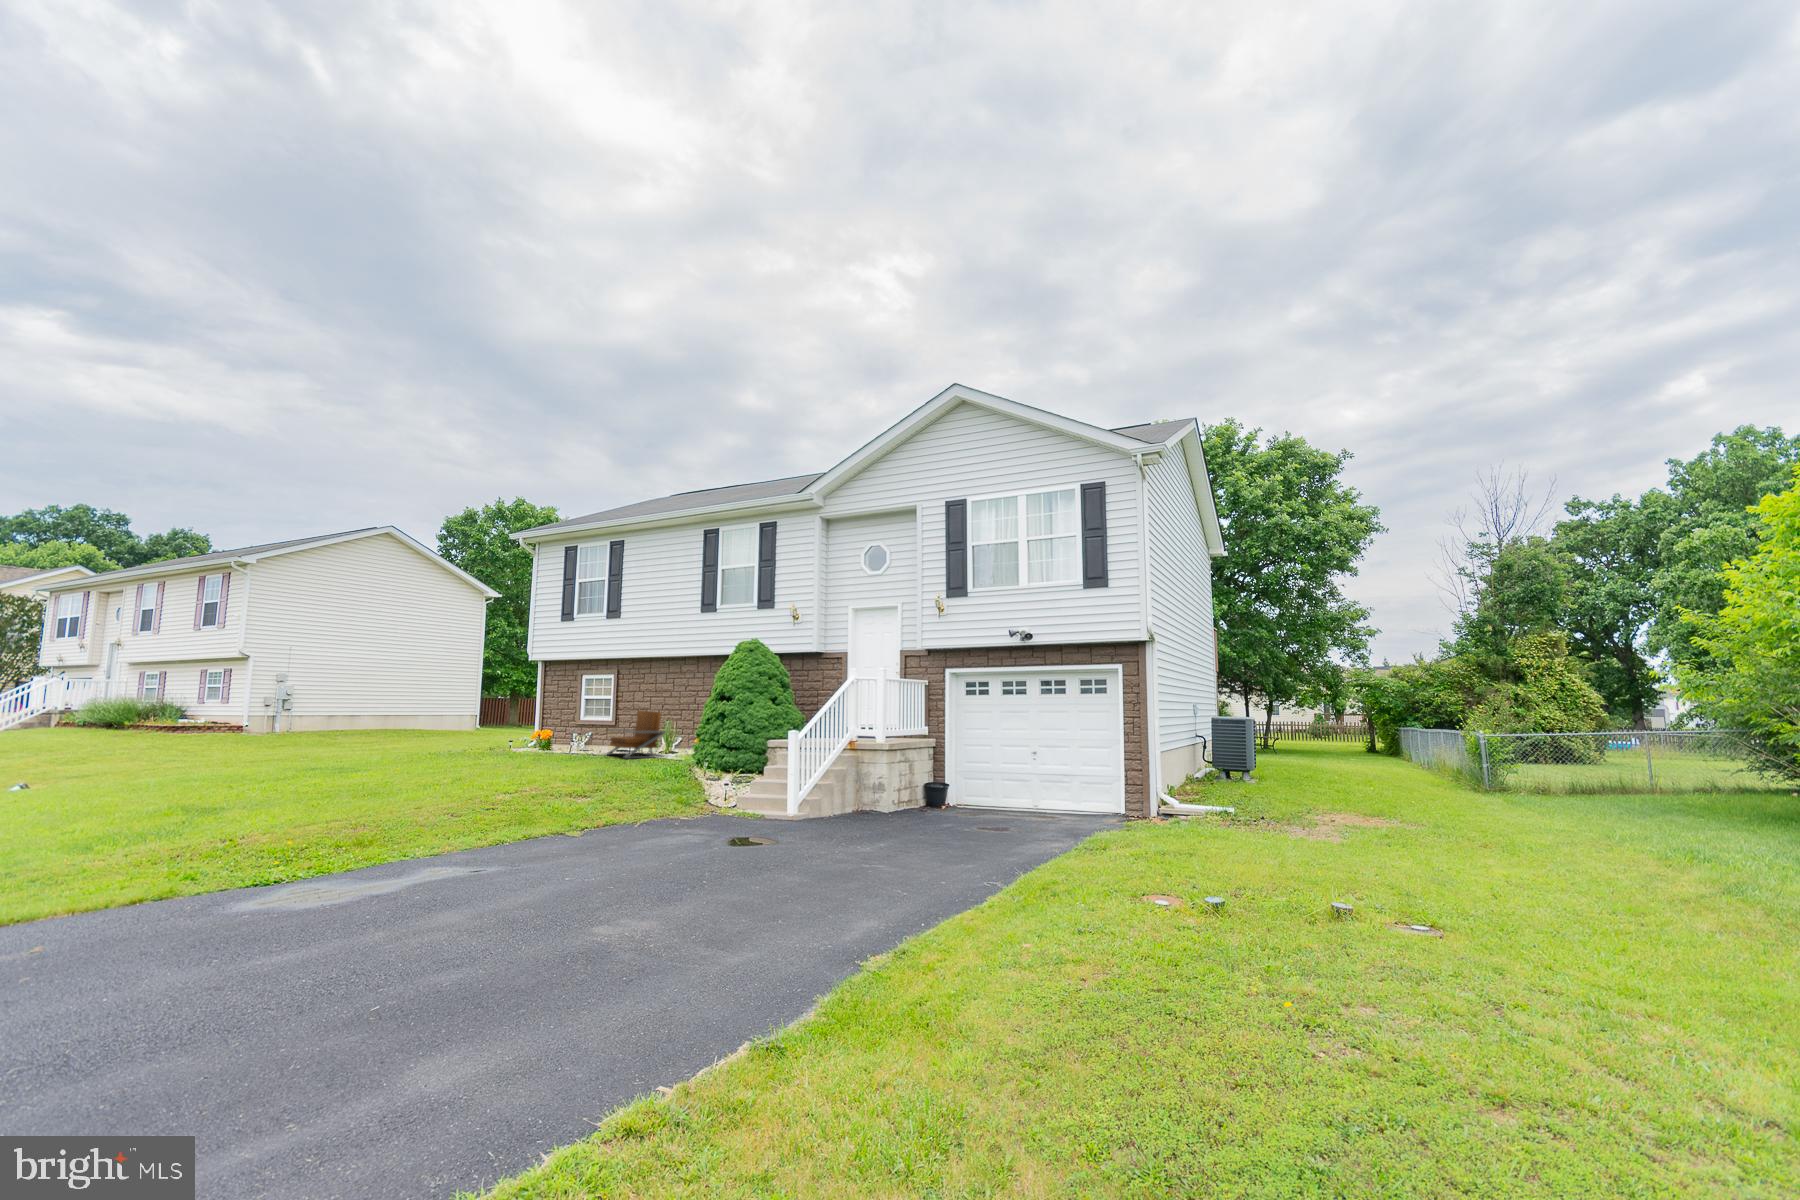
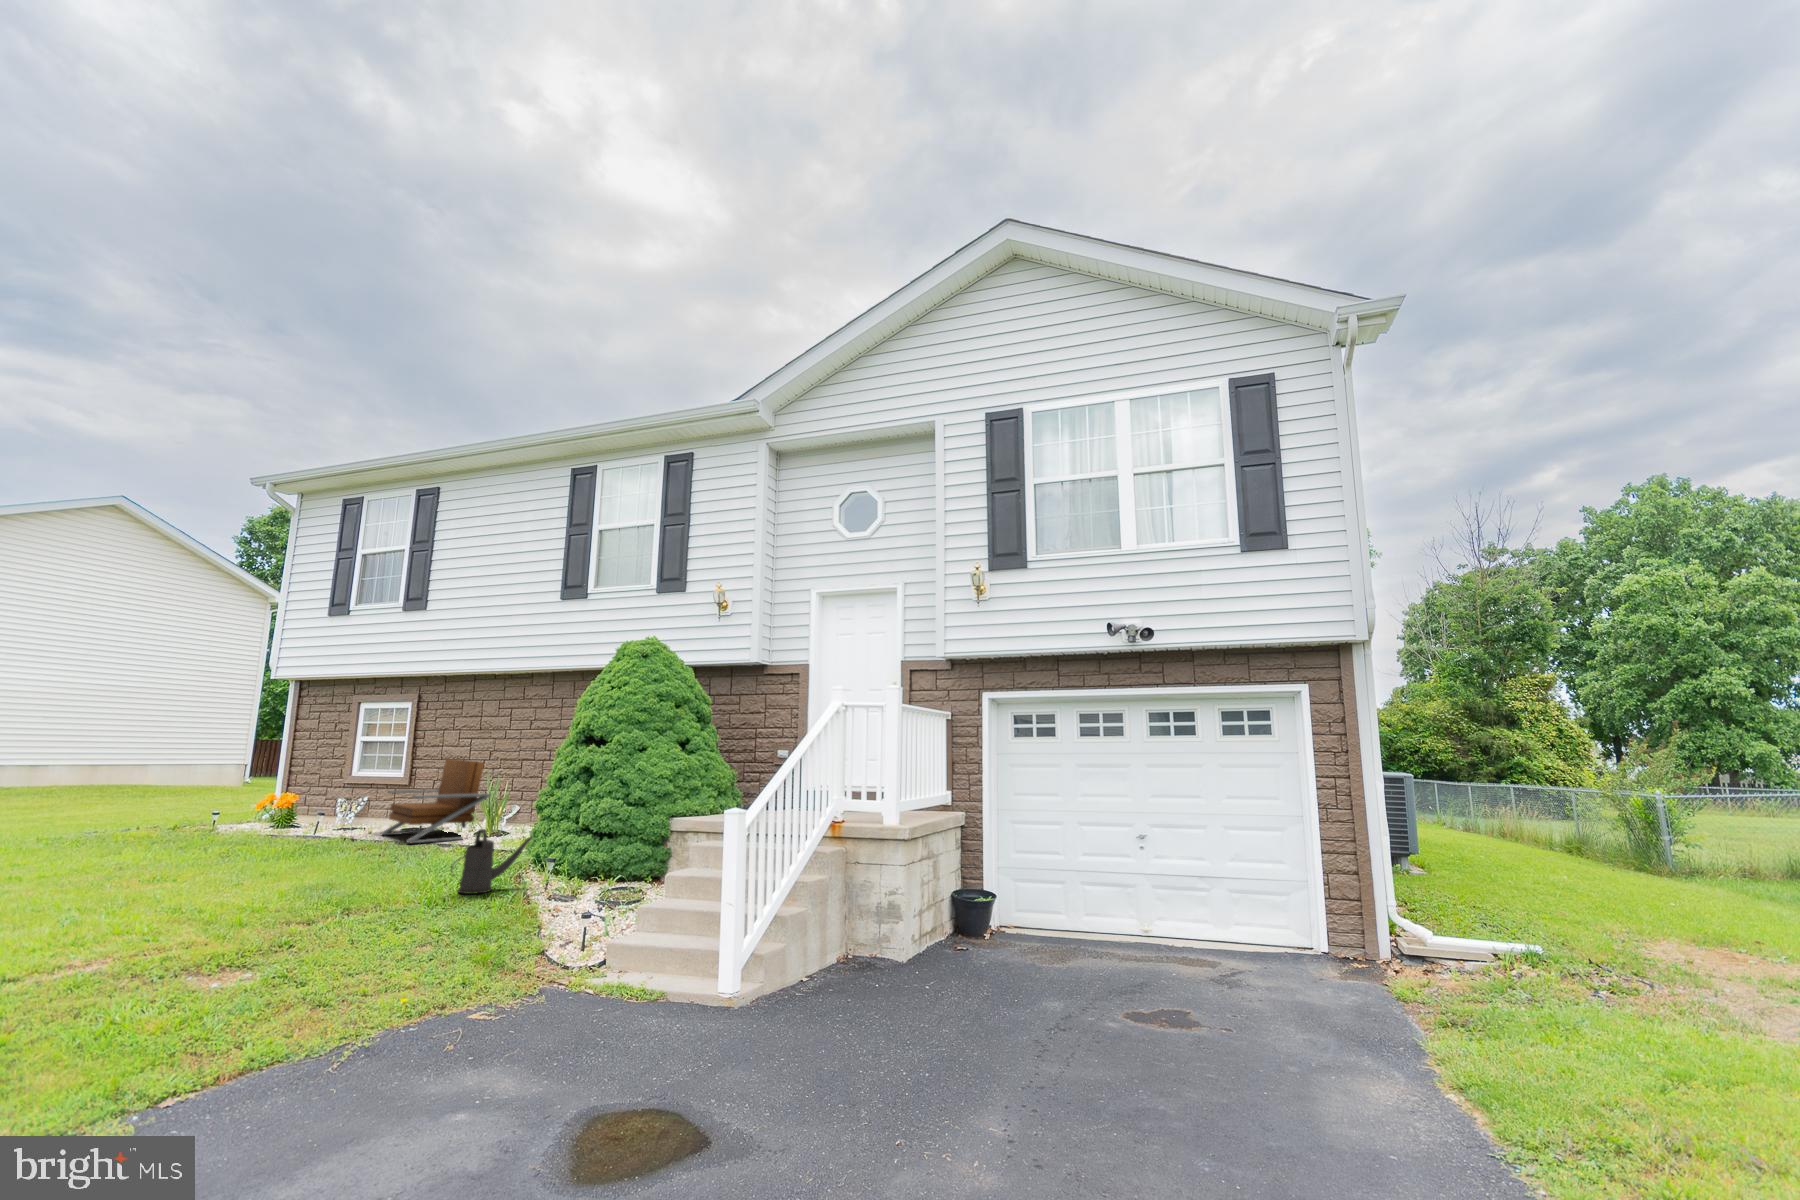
watering can: none [660,745,697,777] -> present [451,829,532,894]

